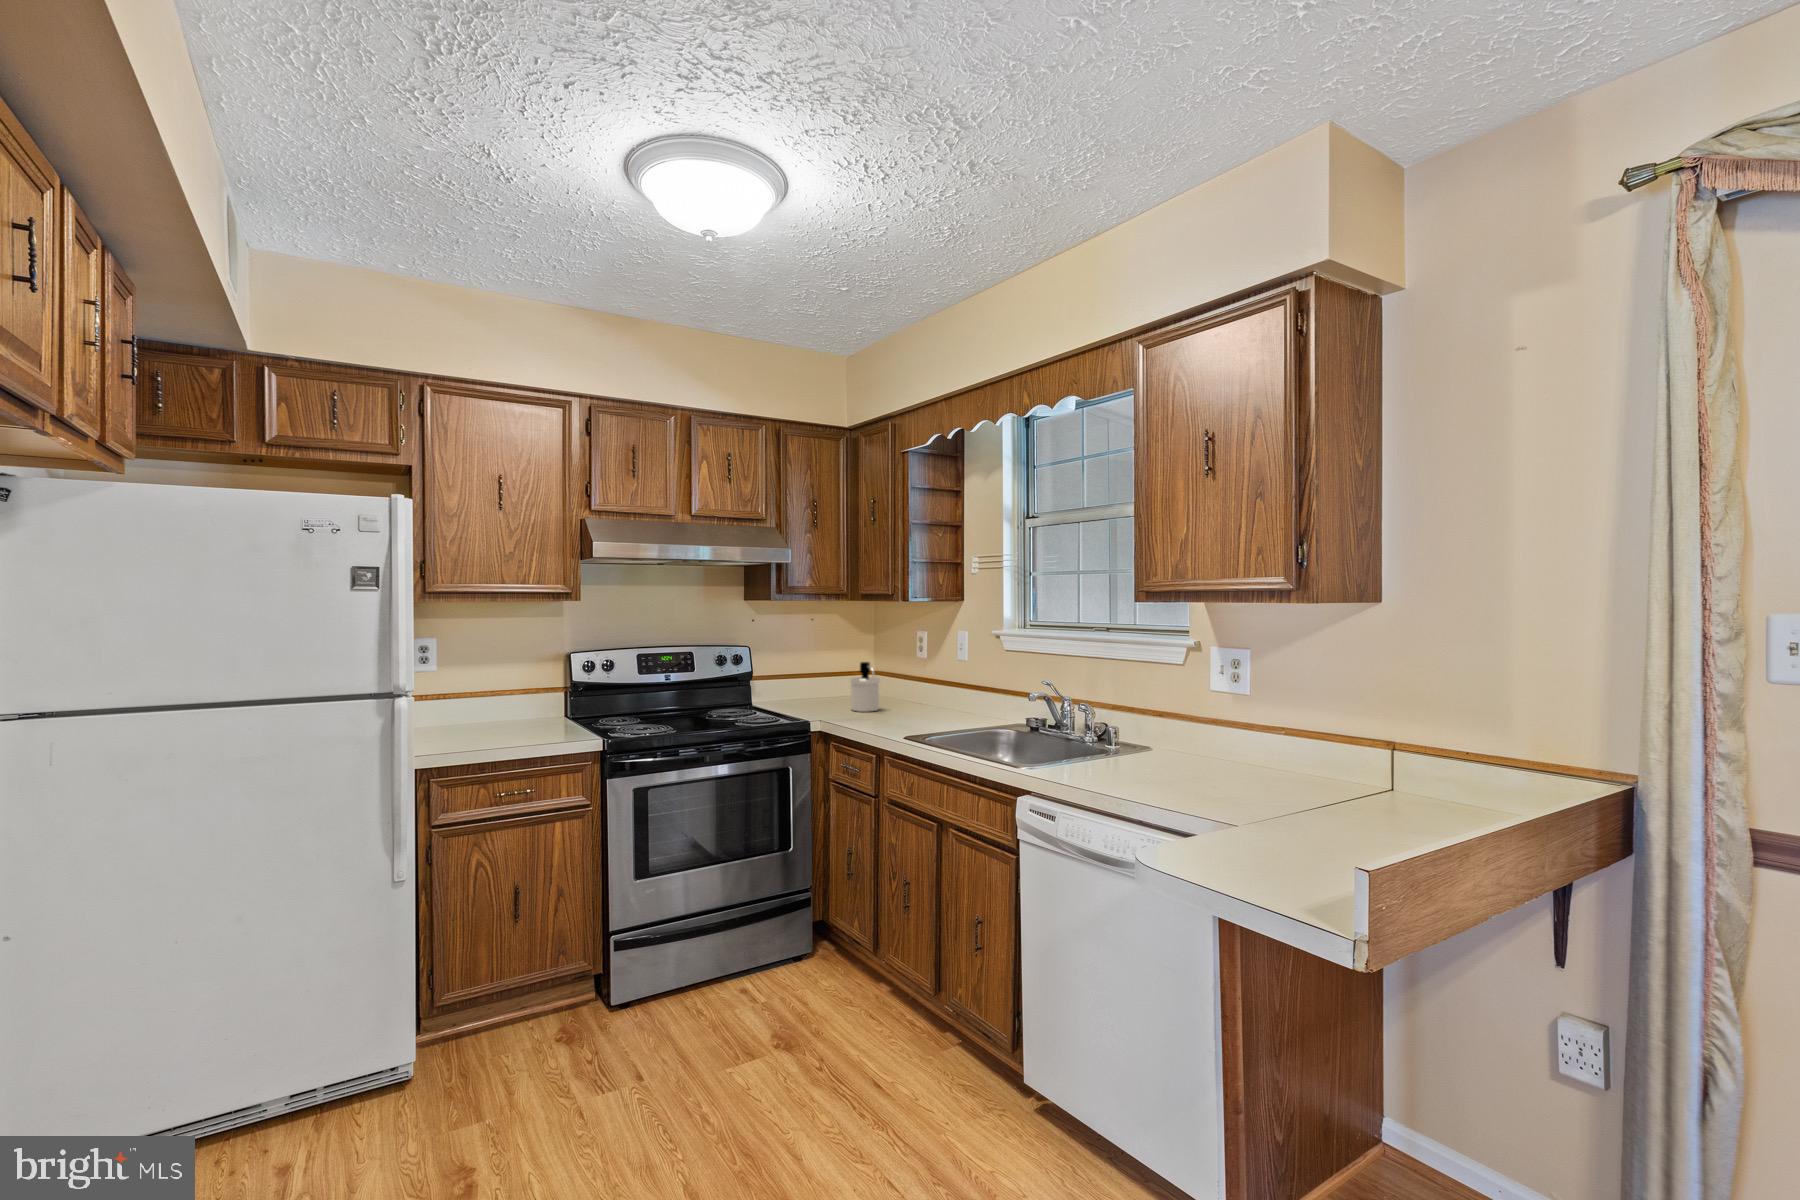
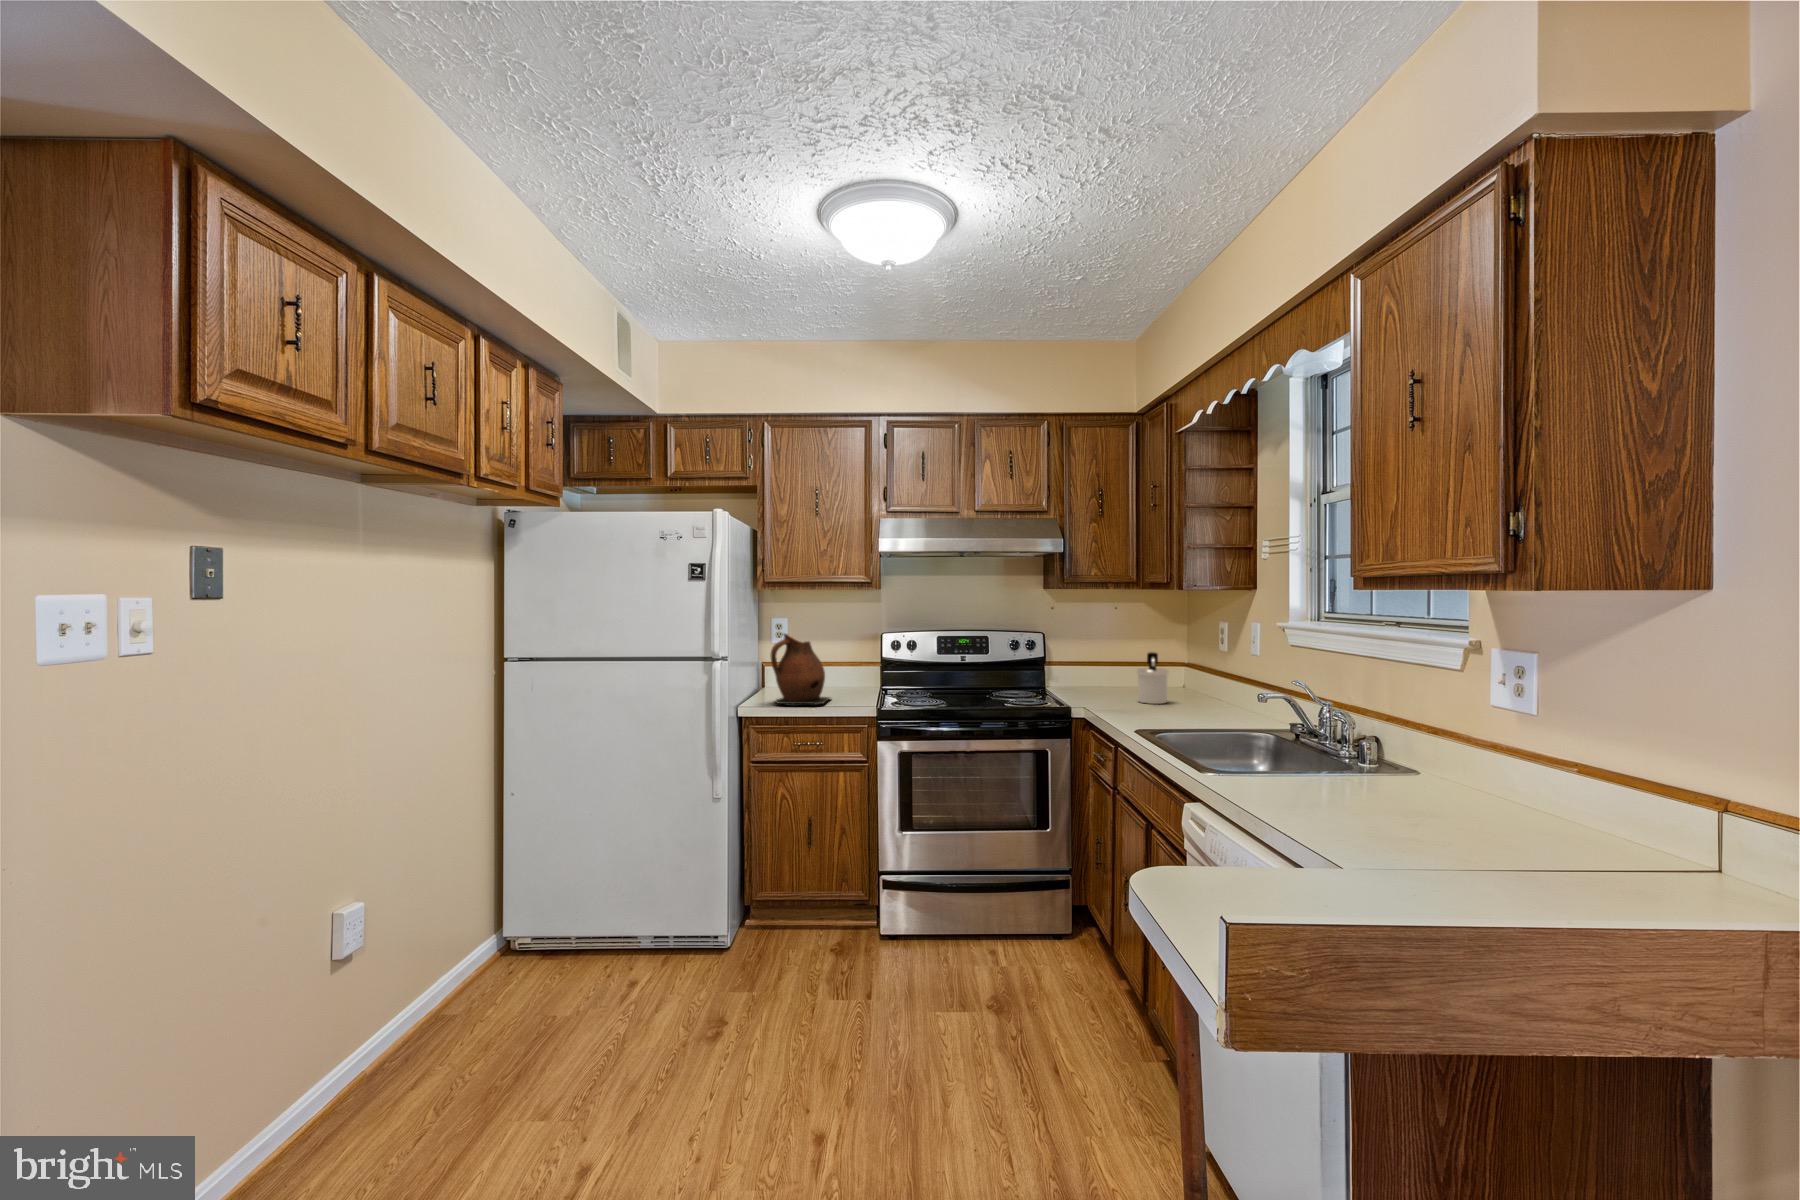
ceramic pitcher: none [450,656,529,746] -> present [771,634,830,705]

